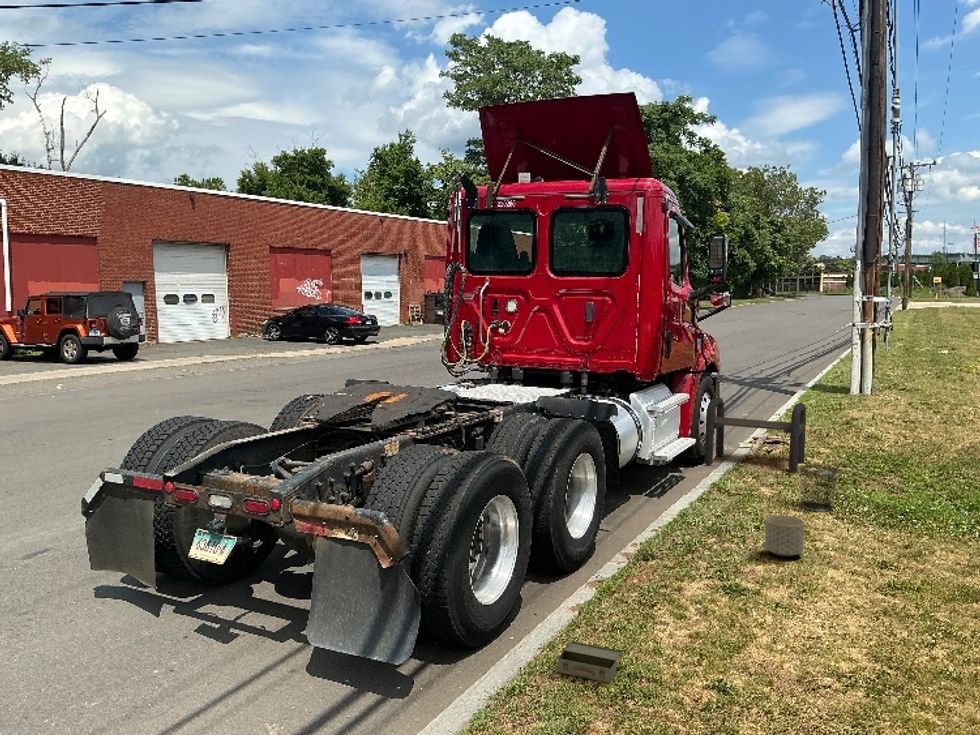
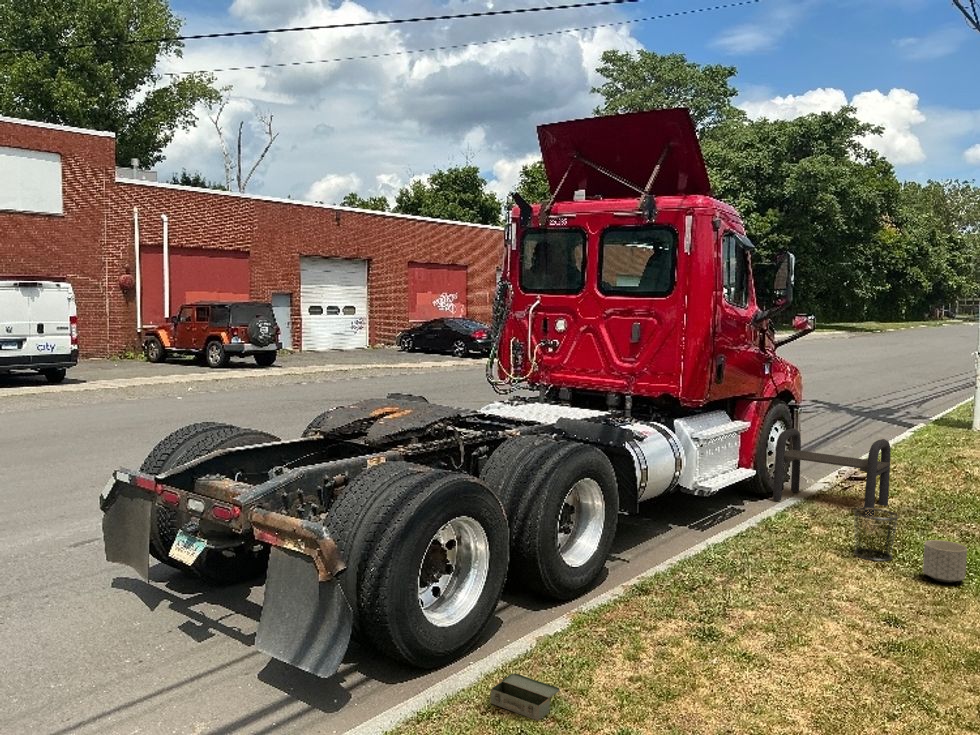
planter: present [764,515,805,557] -> present [923,540,967,583]

